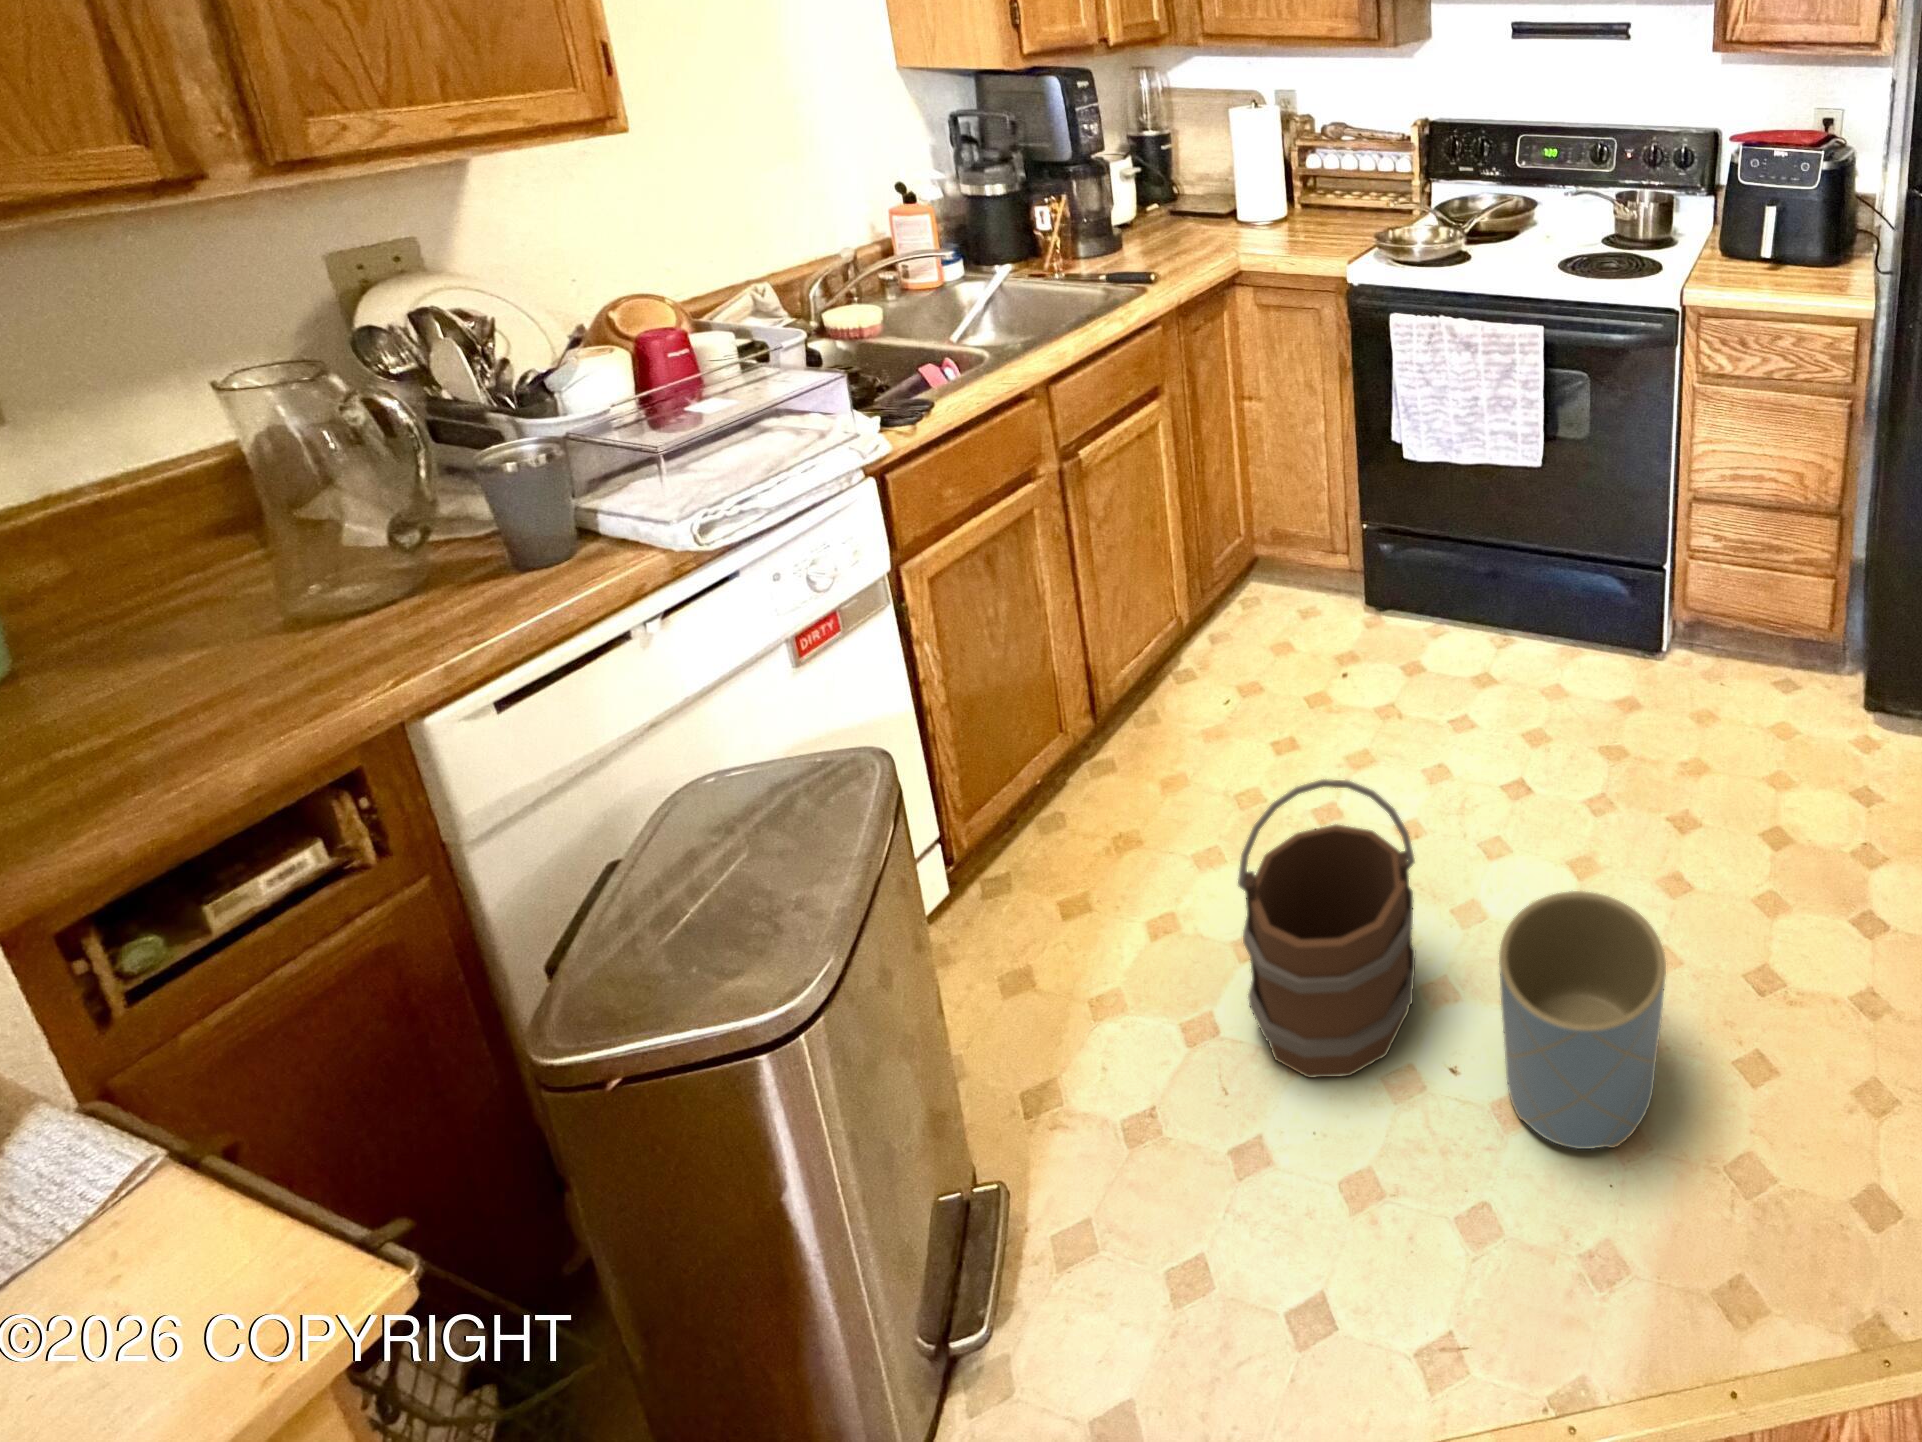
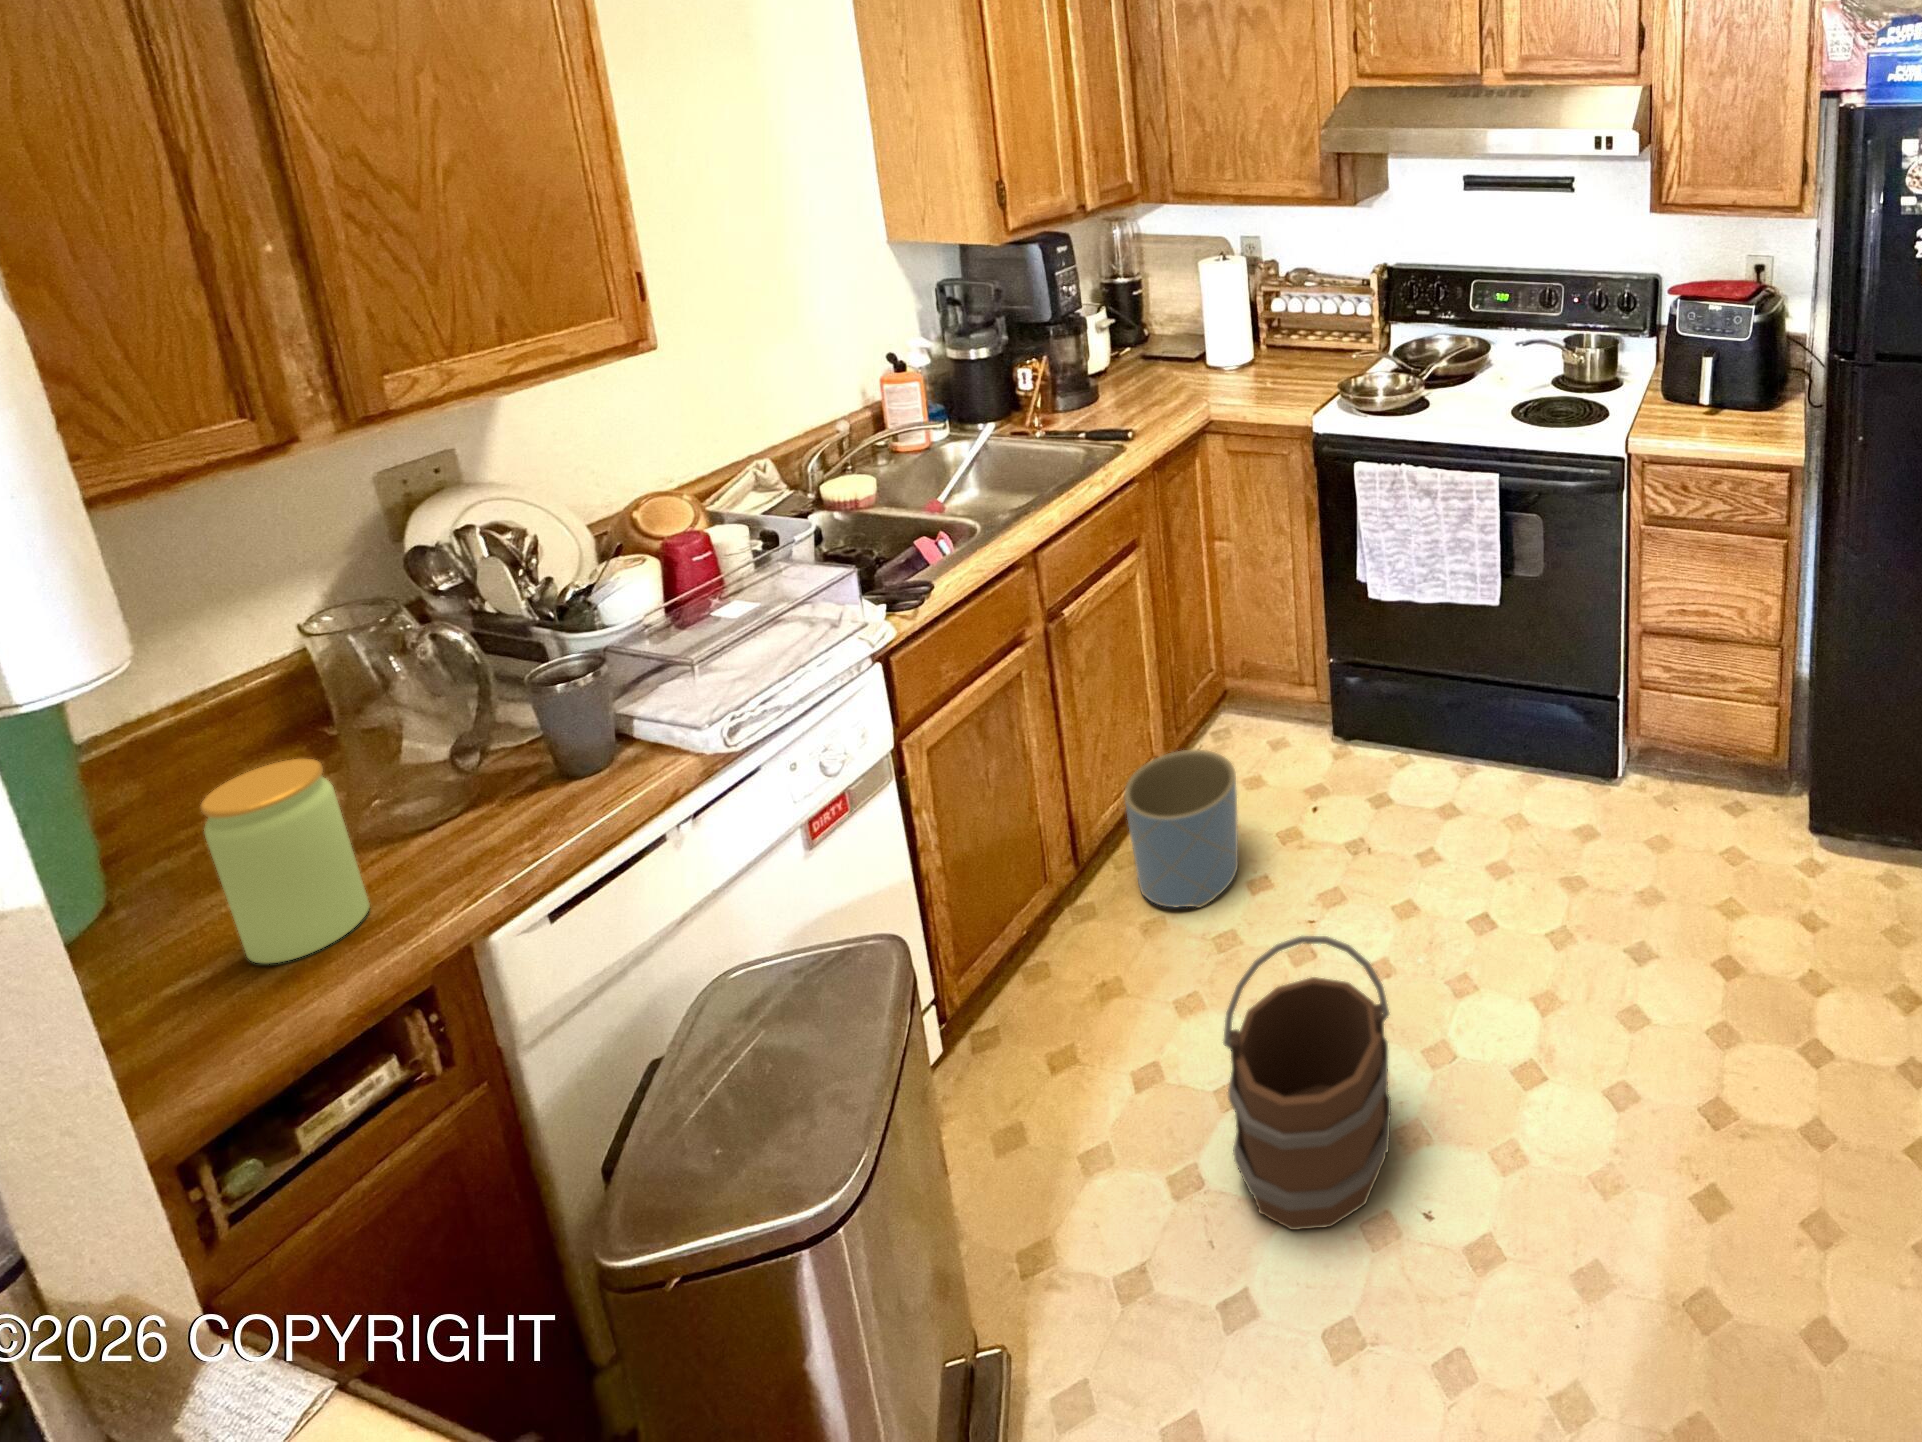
jar: none [80,513,289,731] -> present [201,759,370,964]
planter: present [1499,891,1666,1149] -> present [1124,750,1238,908]

